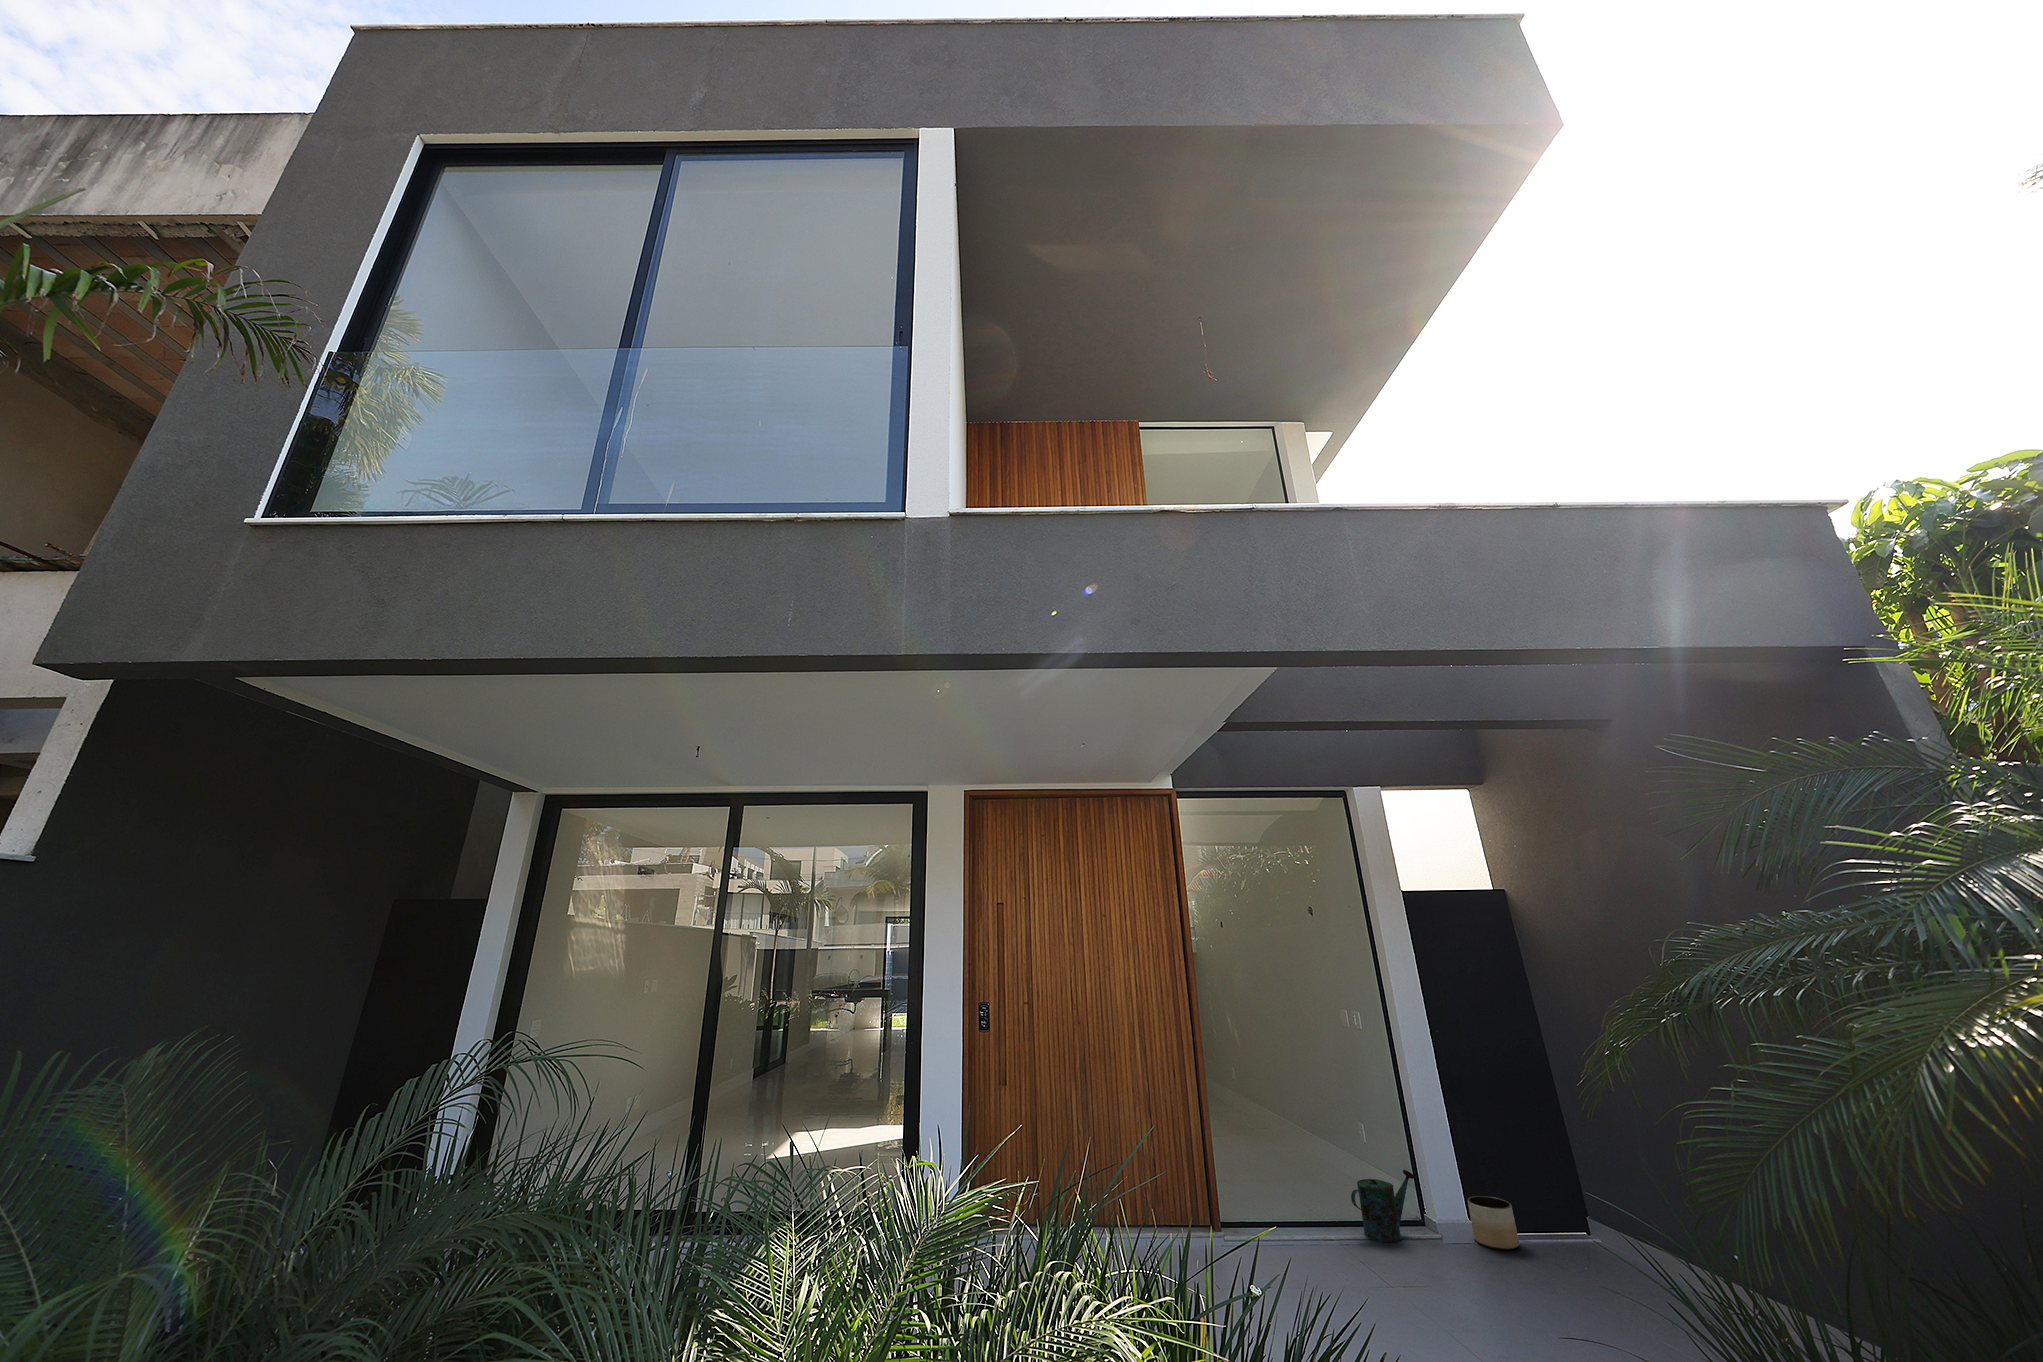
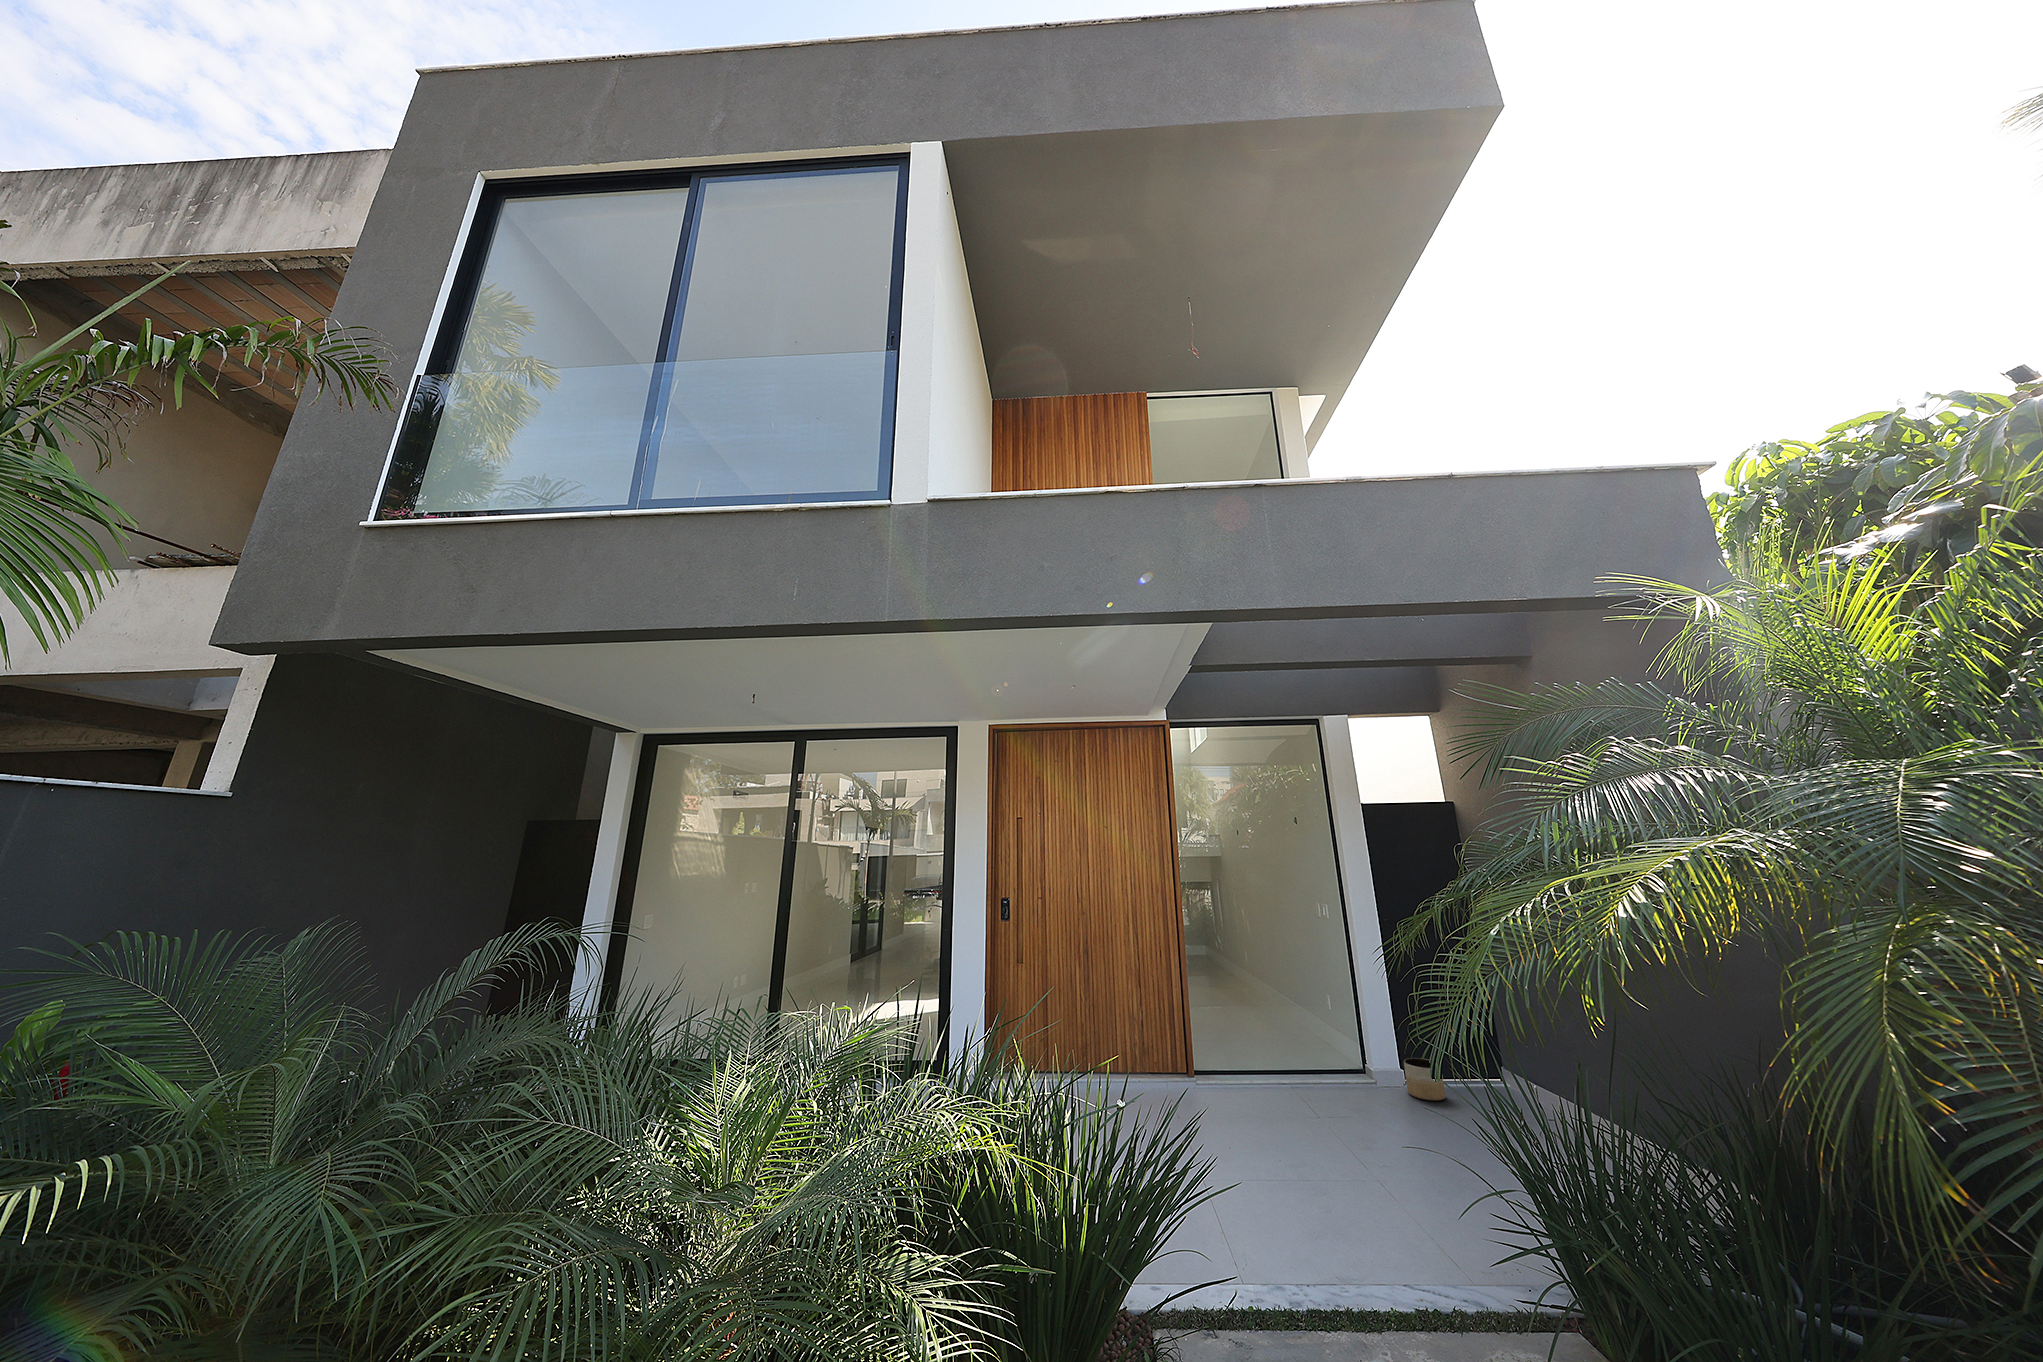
watering can: present [1351,1170,1415,1242] -> none [1303,1036,1360,1094]

